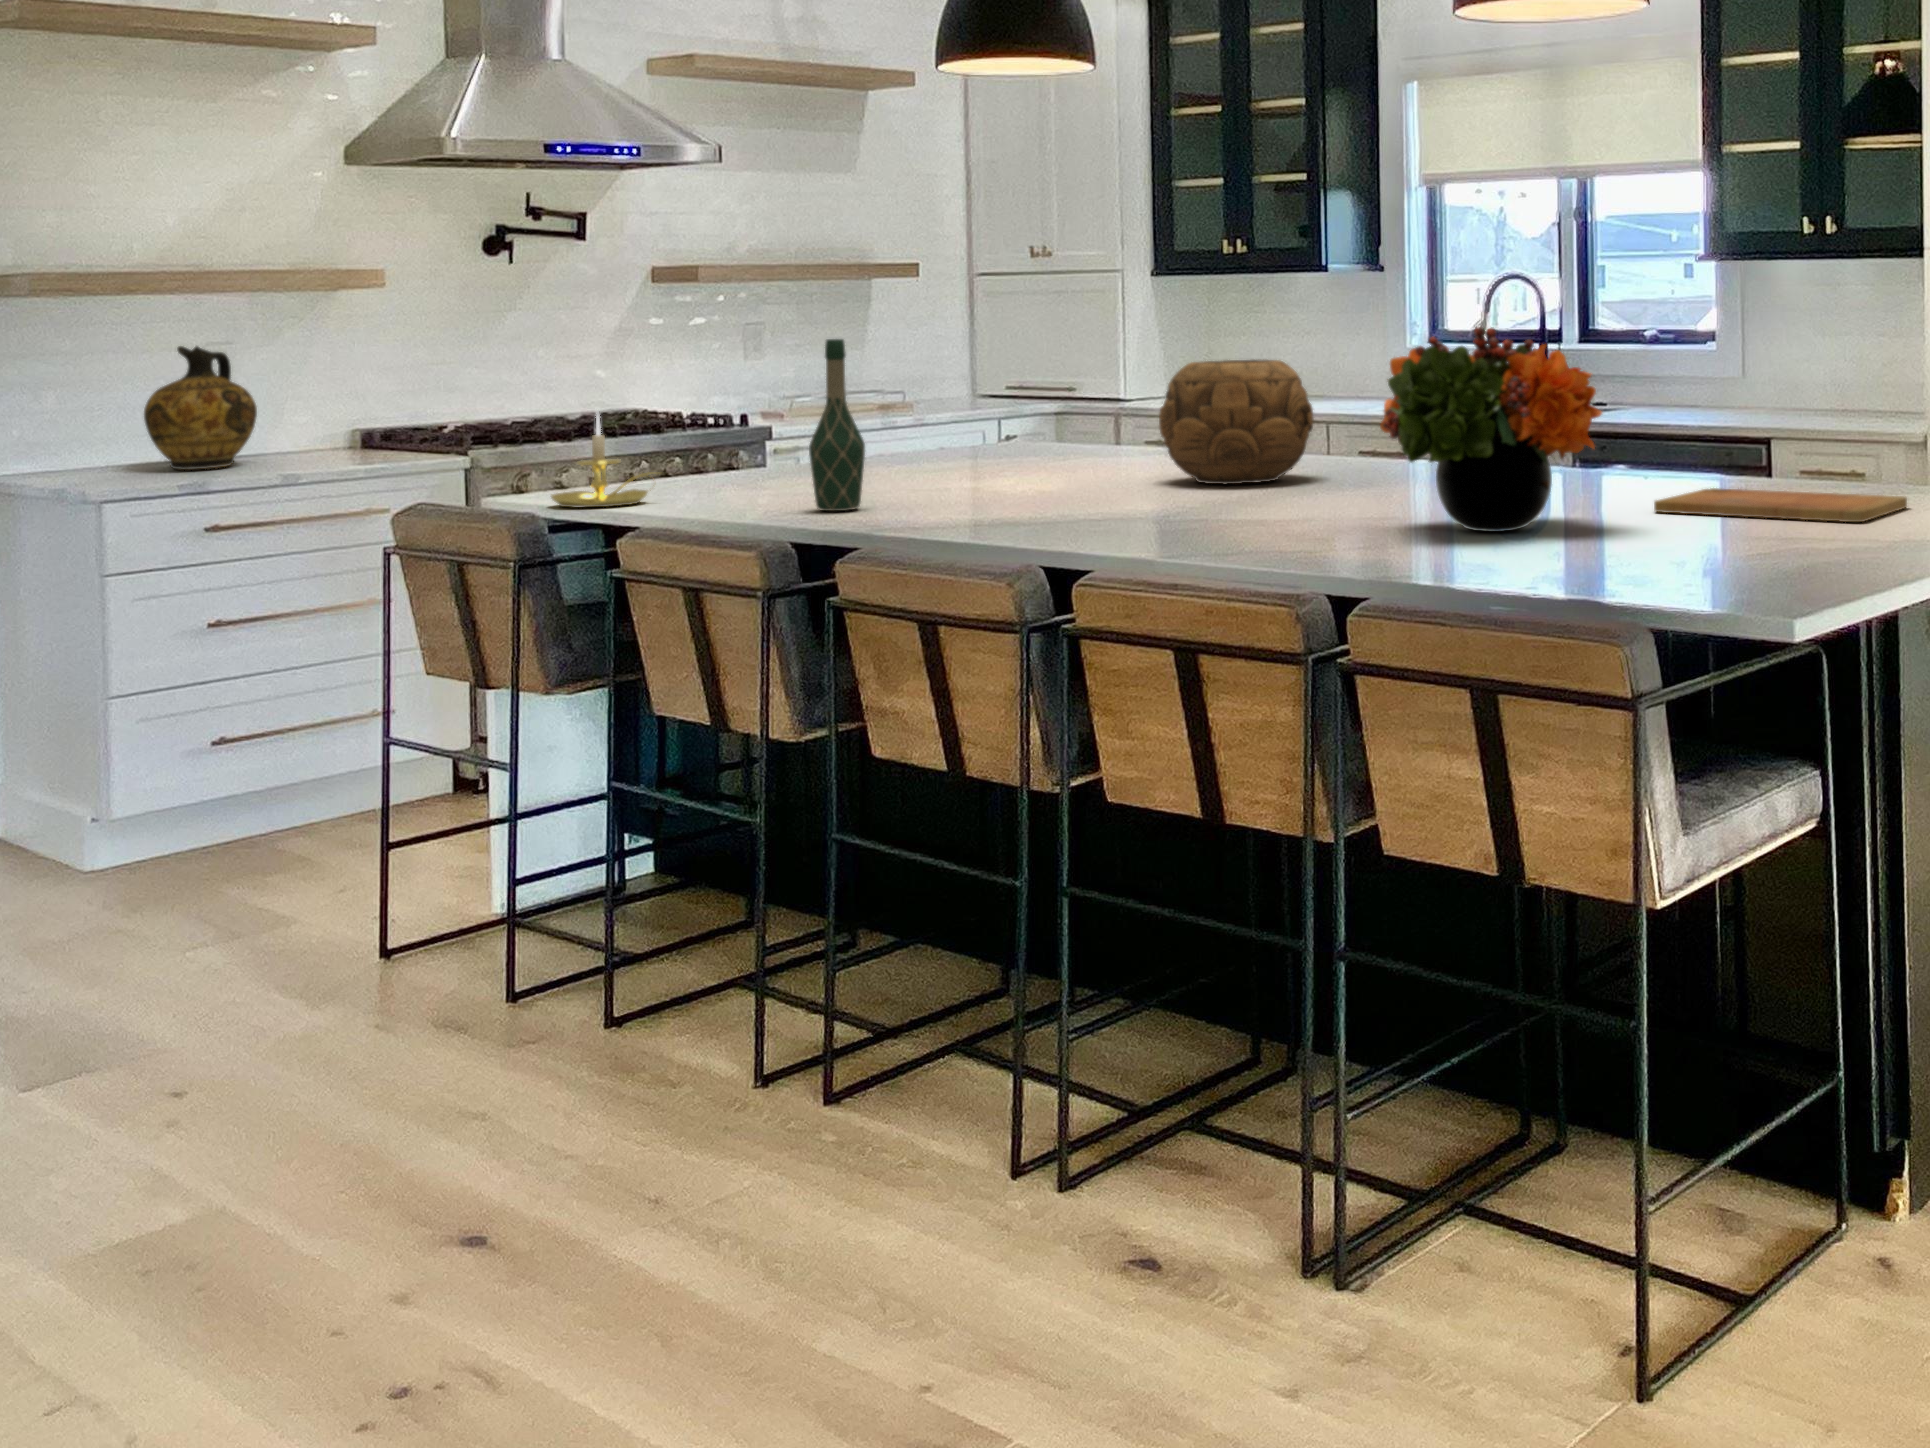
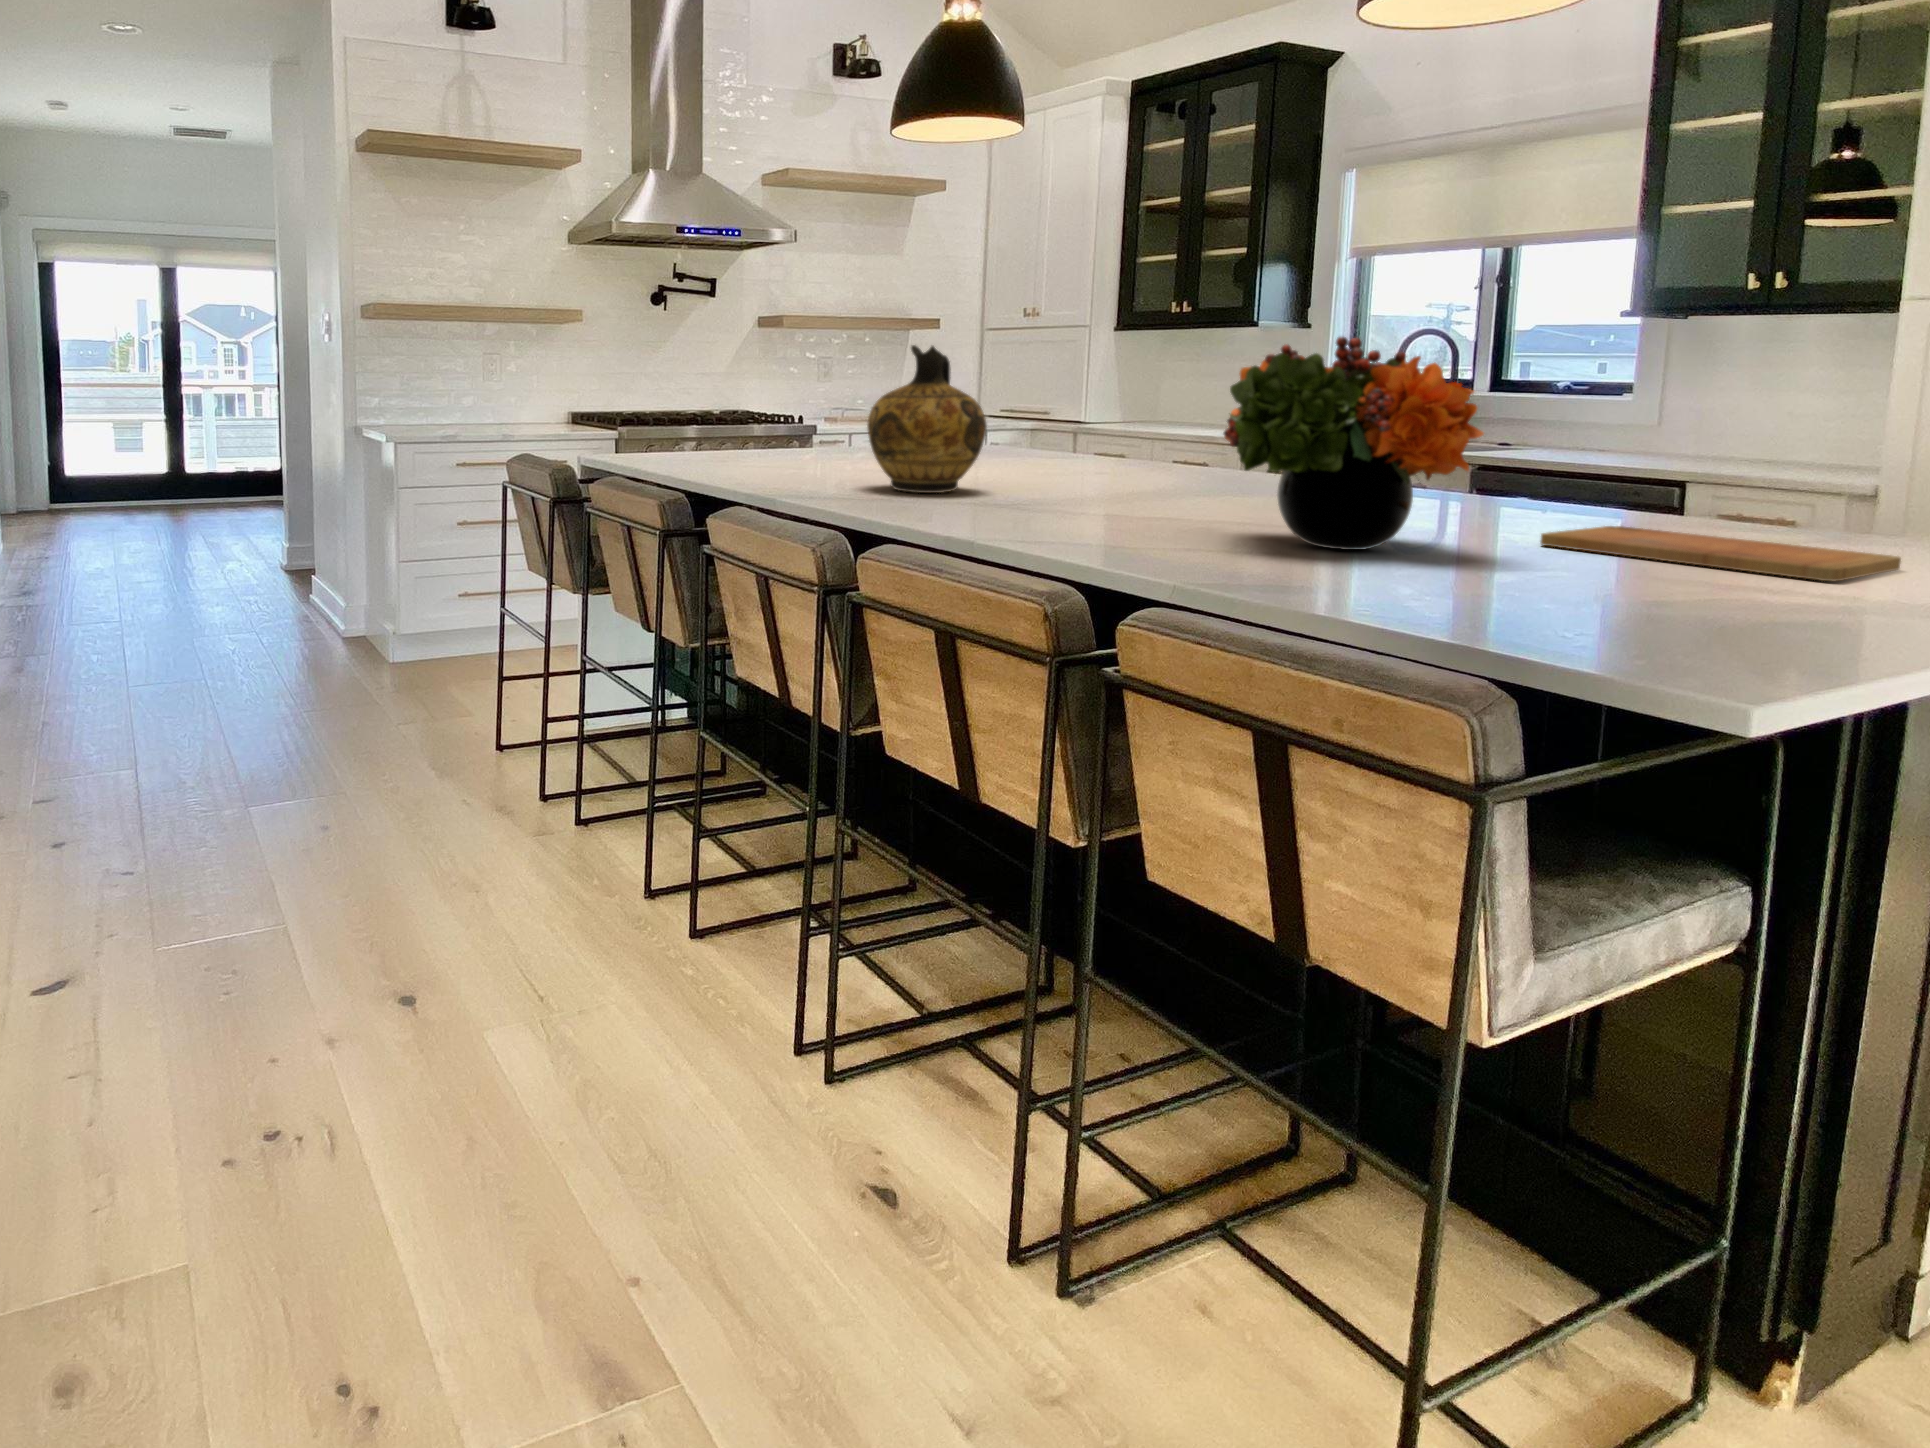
wine bottle: present [809,339,865,511] -> none [748,344,791,480]
ceramic jug: present [144,346,257,470] -> present [867,345,987,493]
decorative bowl: present [1159,360,1314,484] -> none [1047,379,1189,485]
candle holder: present [551,413,654,508] -> none [586,394,662,465]

